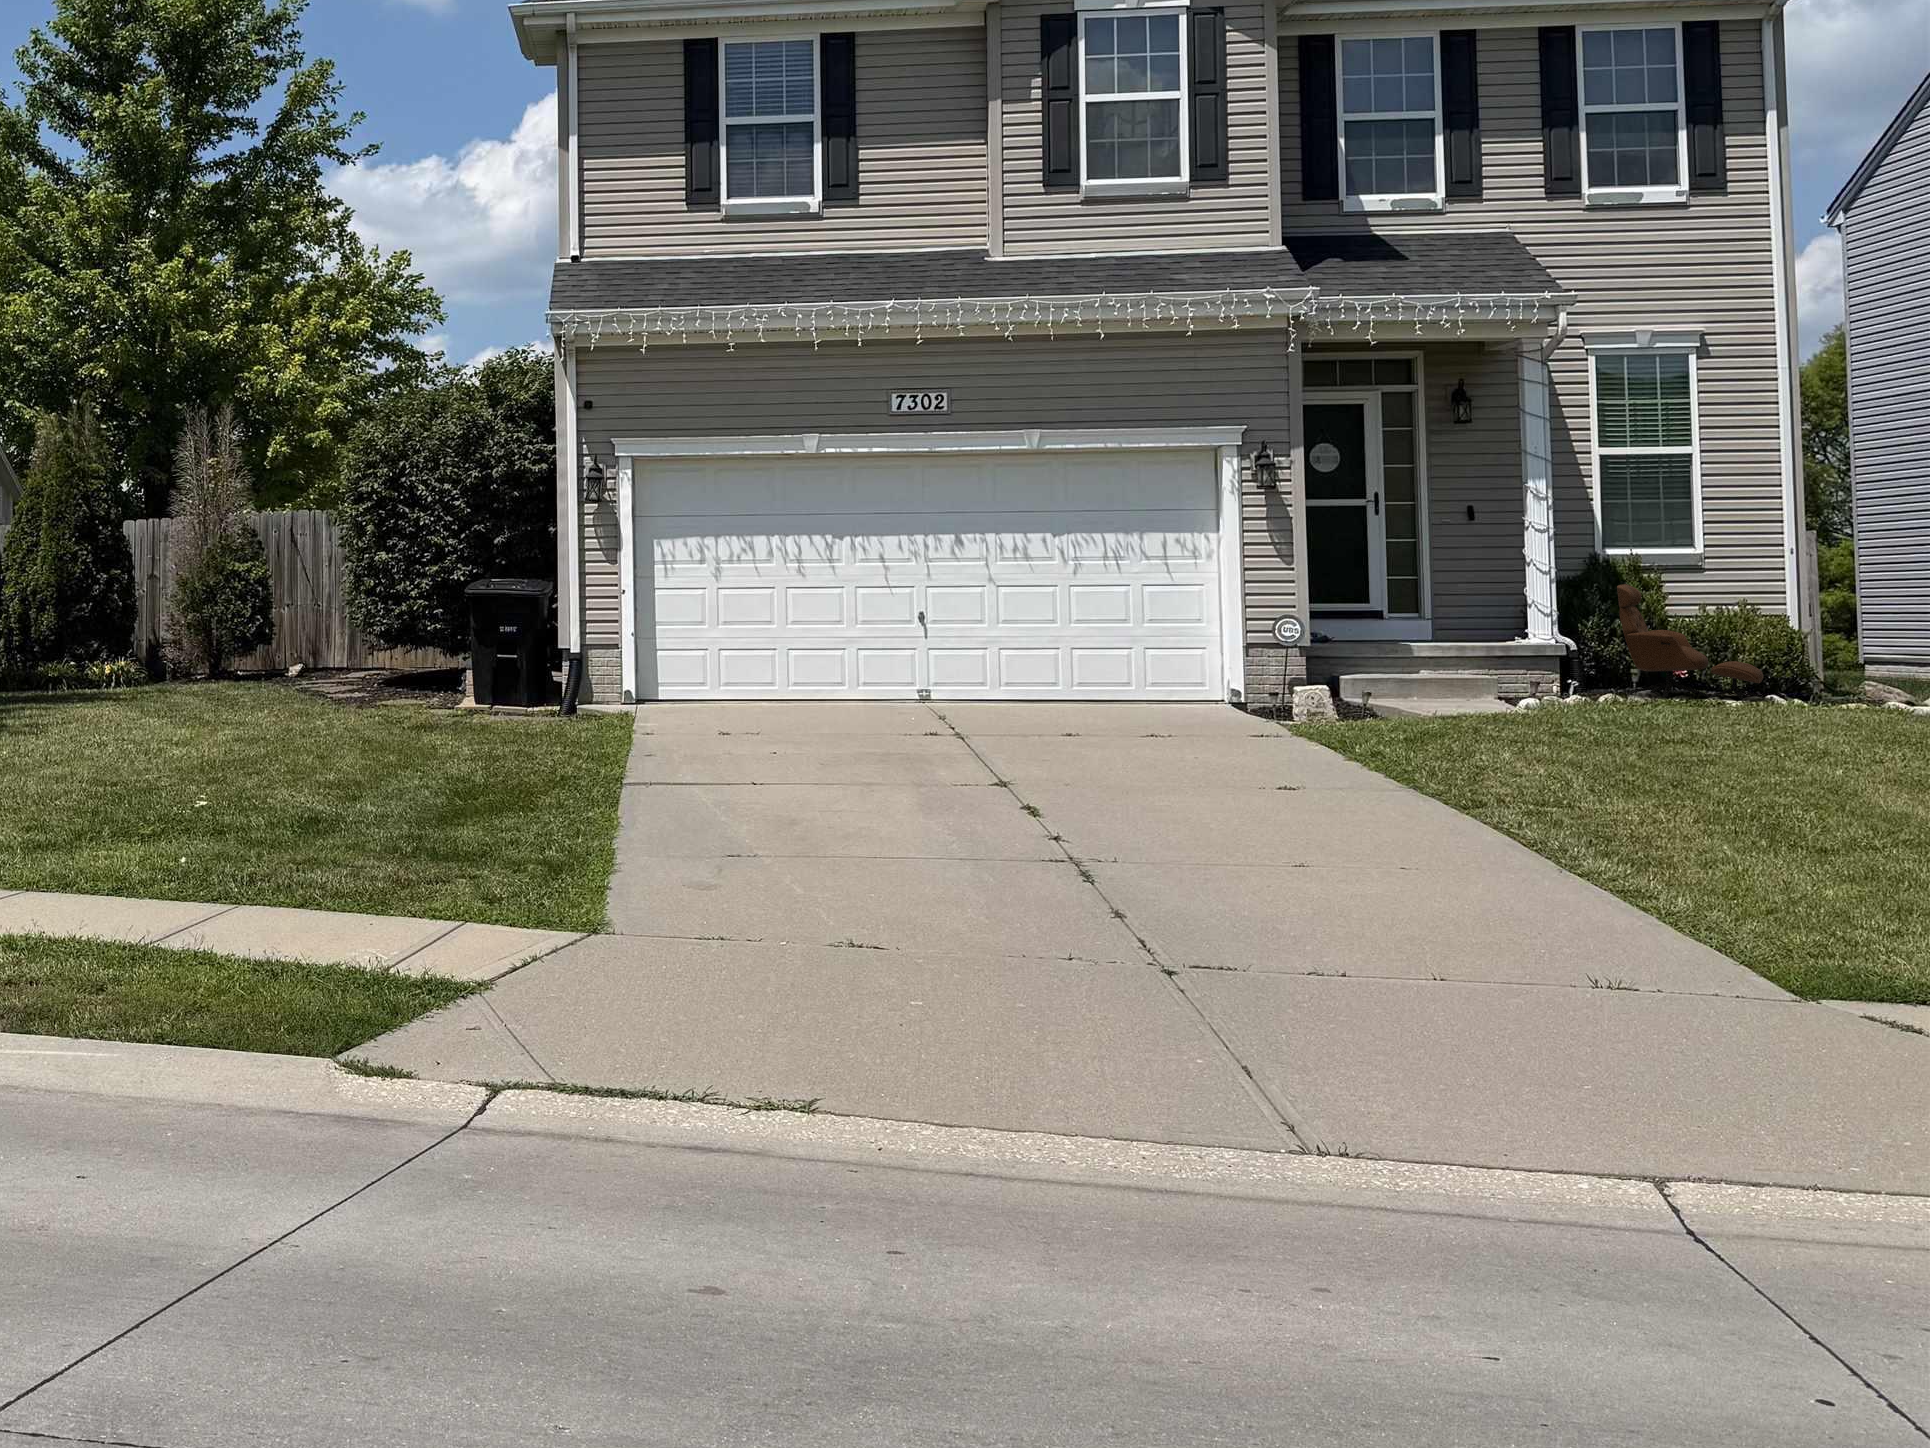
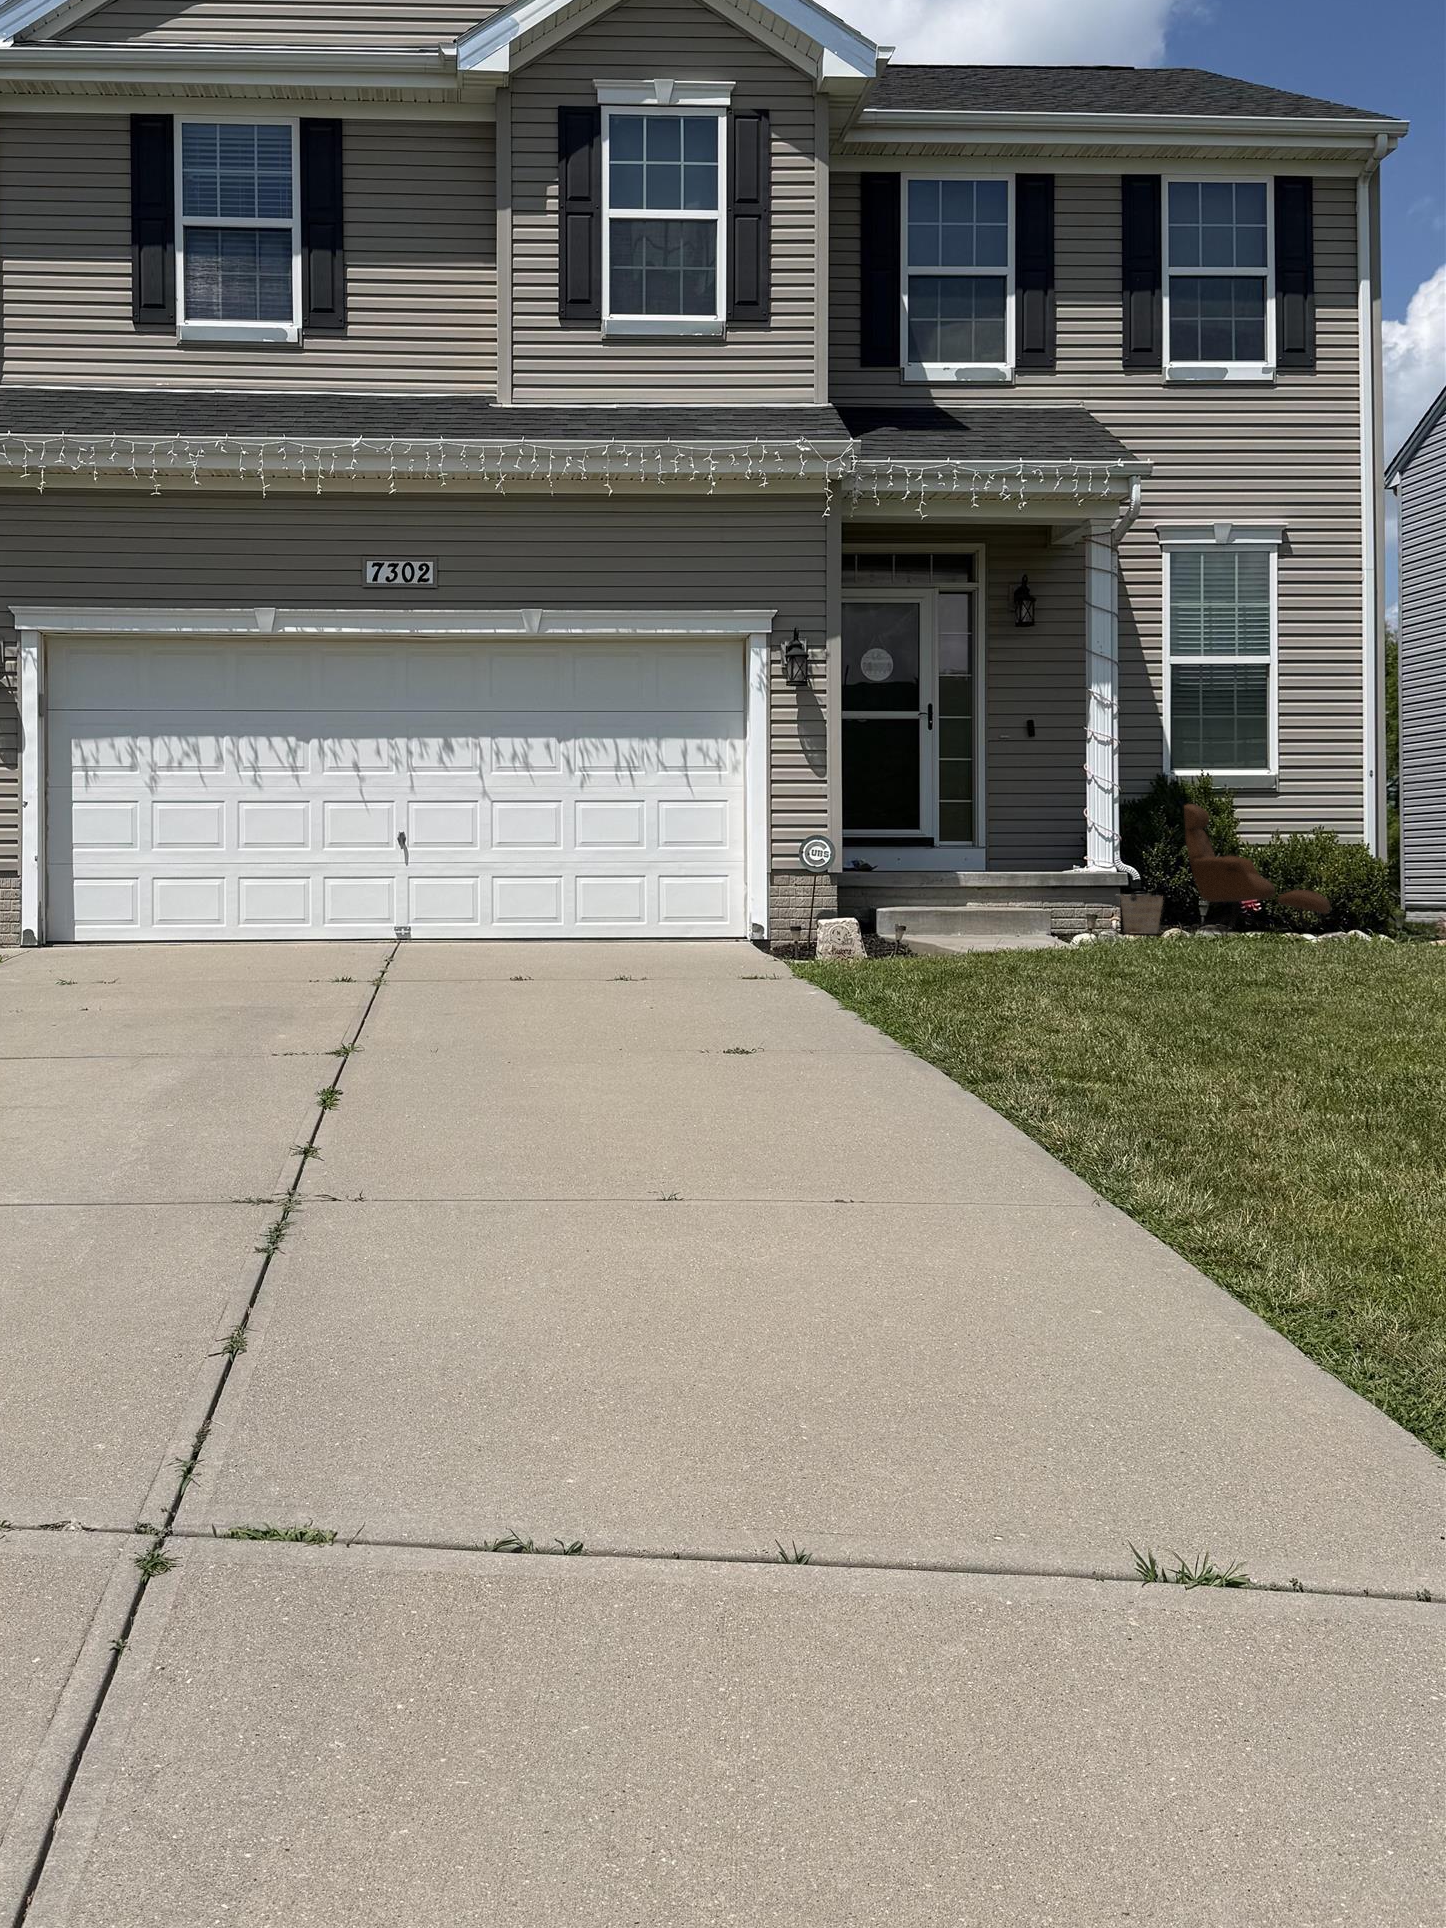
bucket: none [1554,664,1600,700] -> present [1120,894,1163,934]

